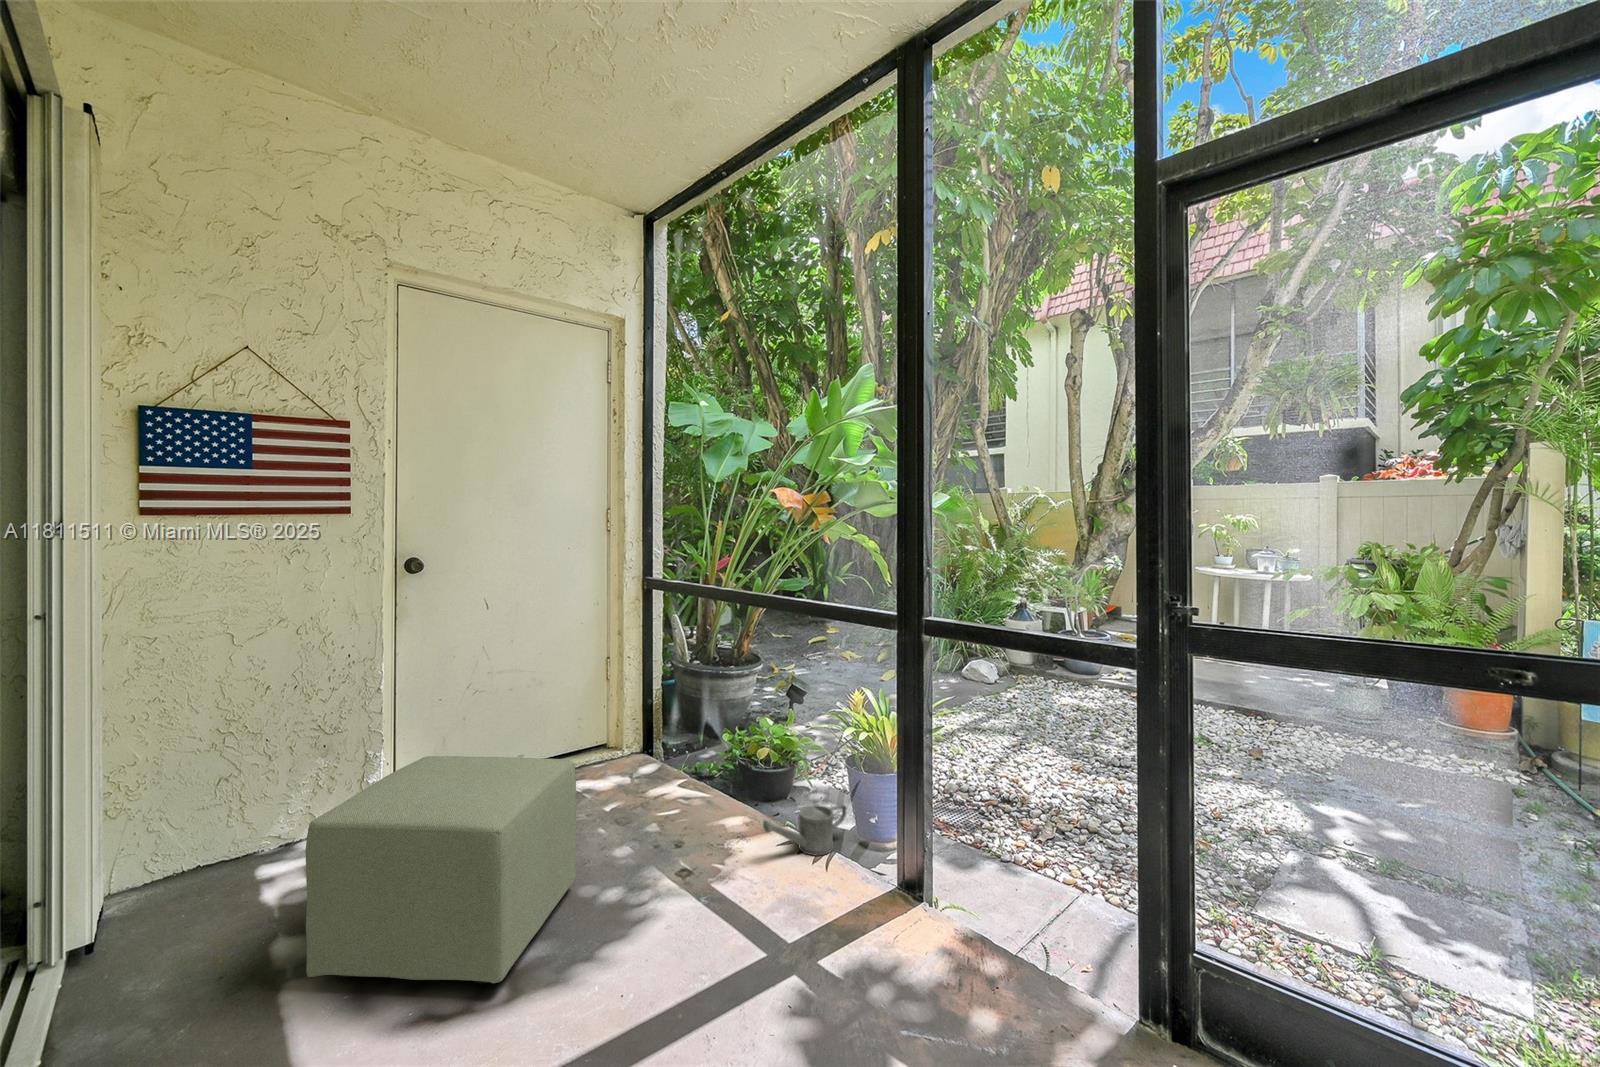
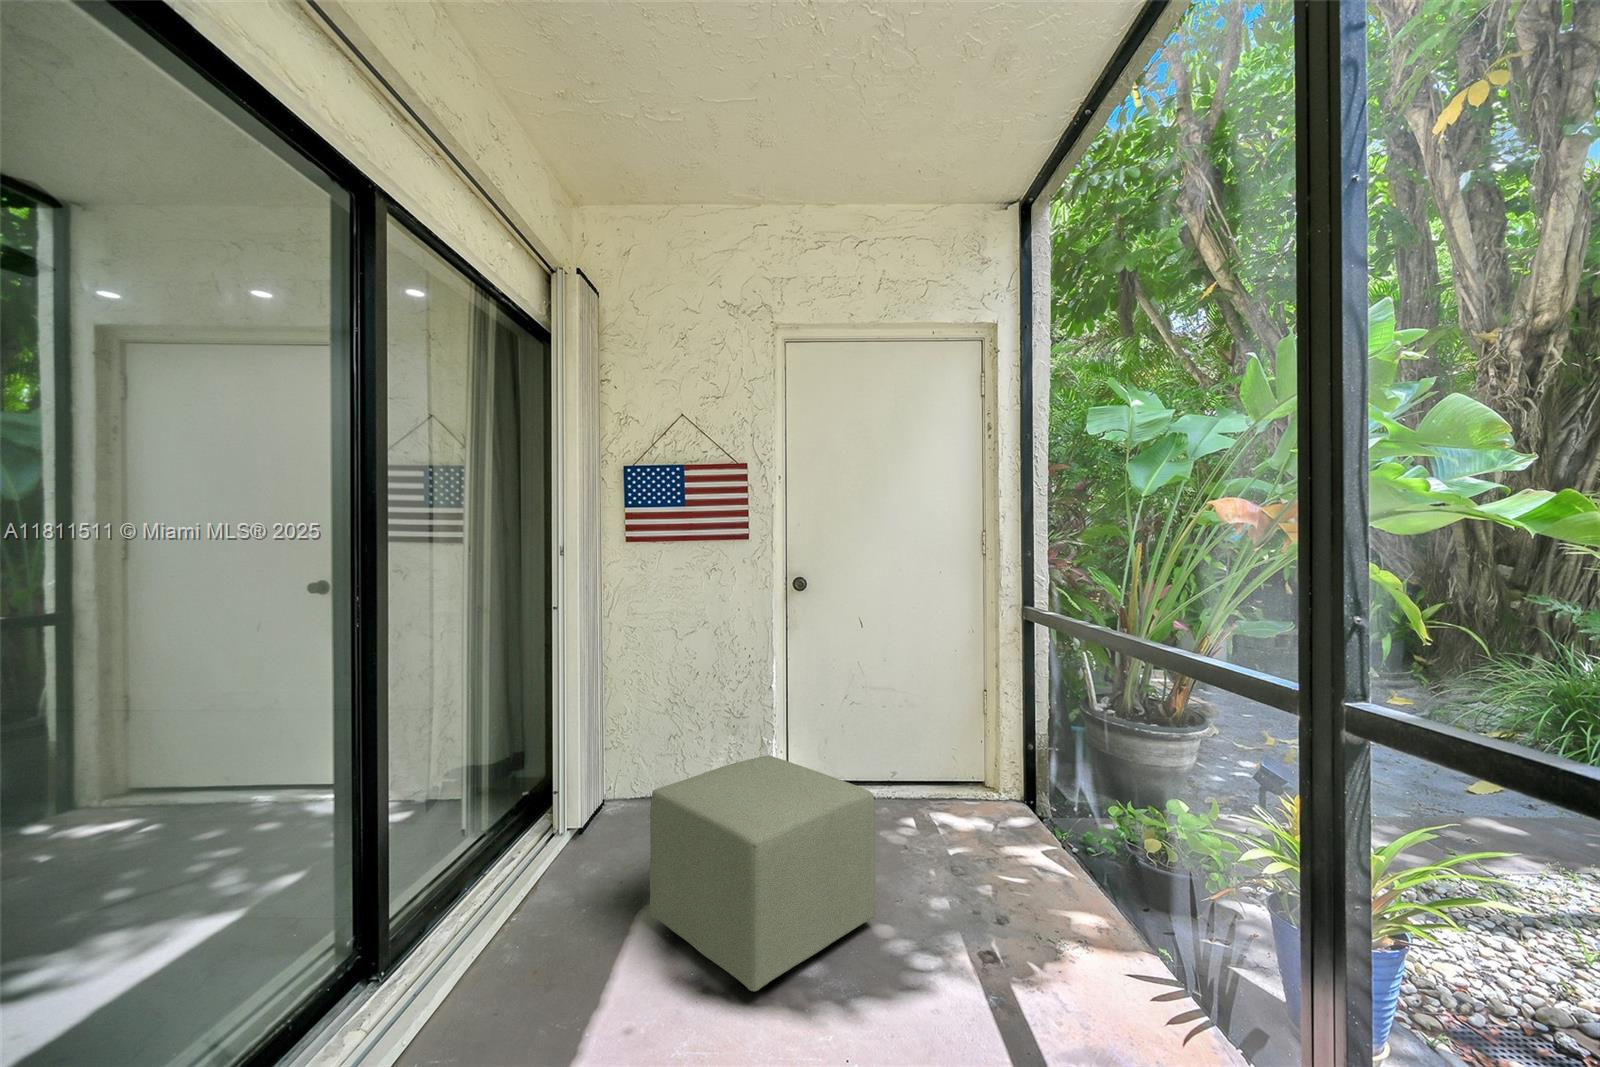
watering can: present [763,804,846,856] -> none [1094,932,1239,1017]

